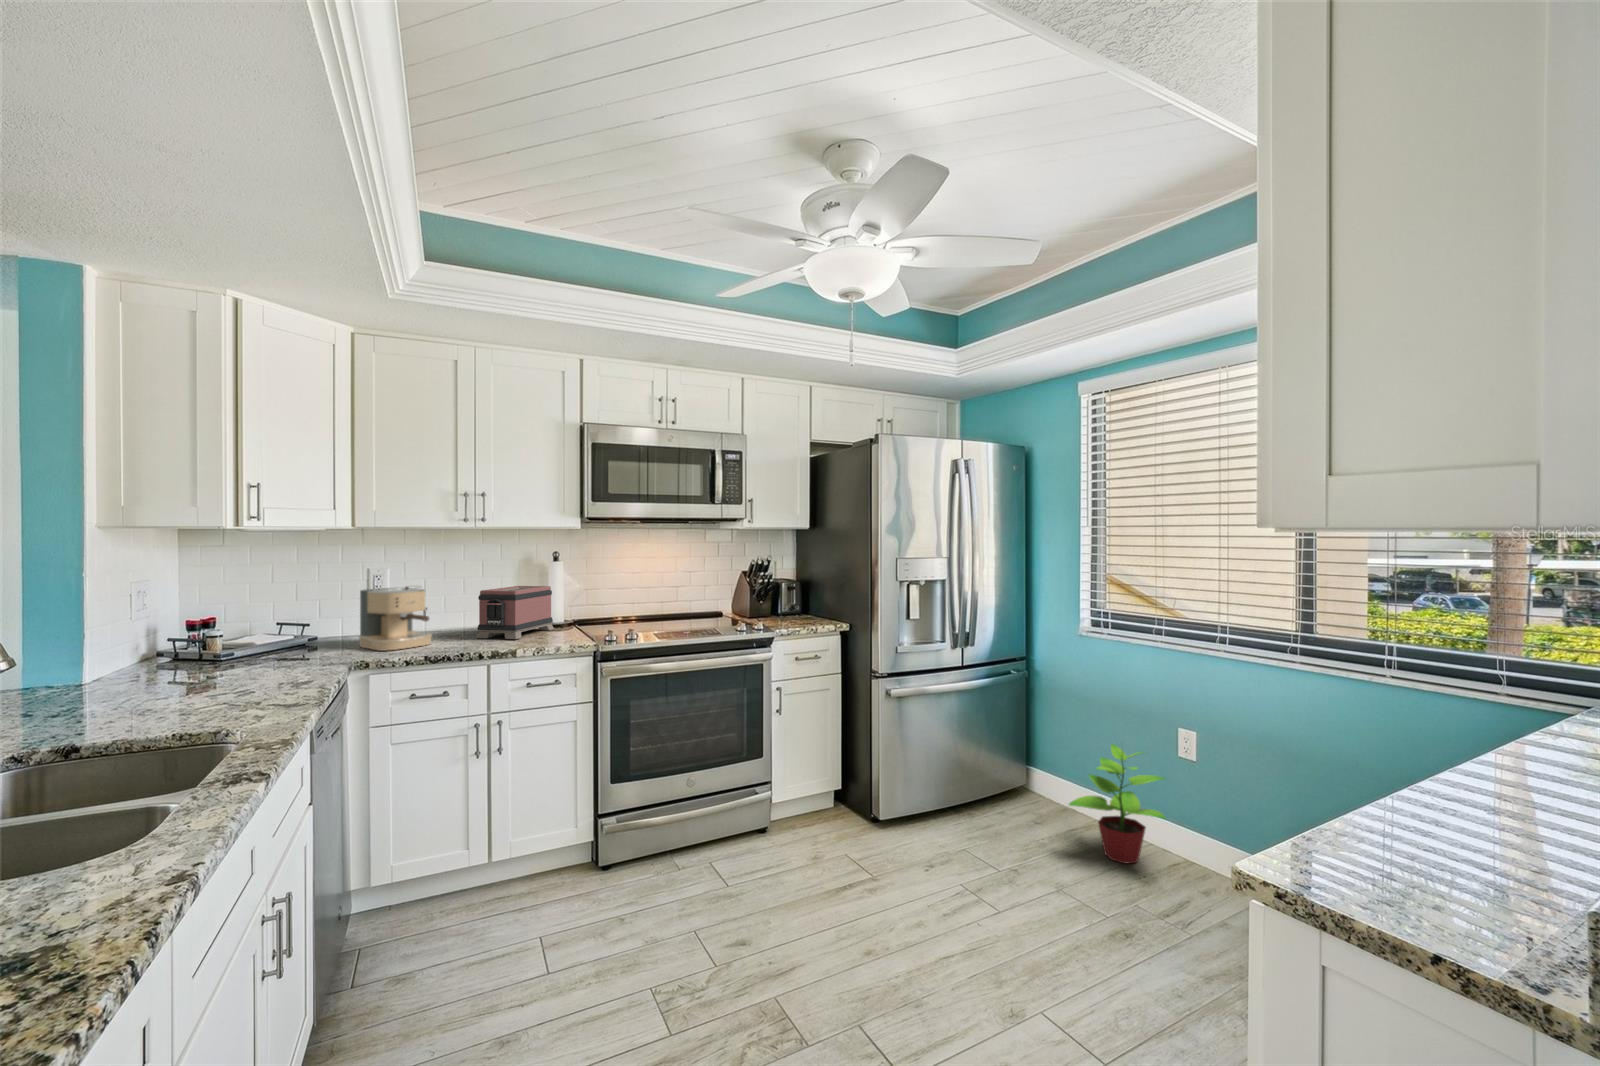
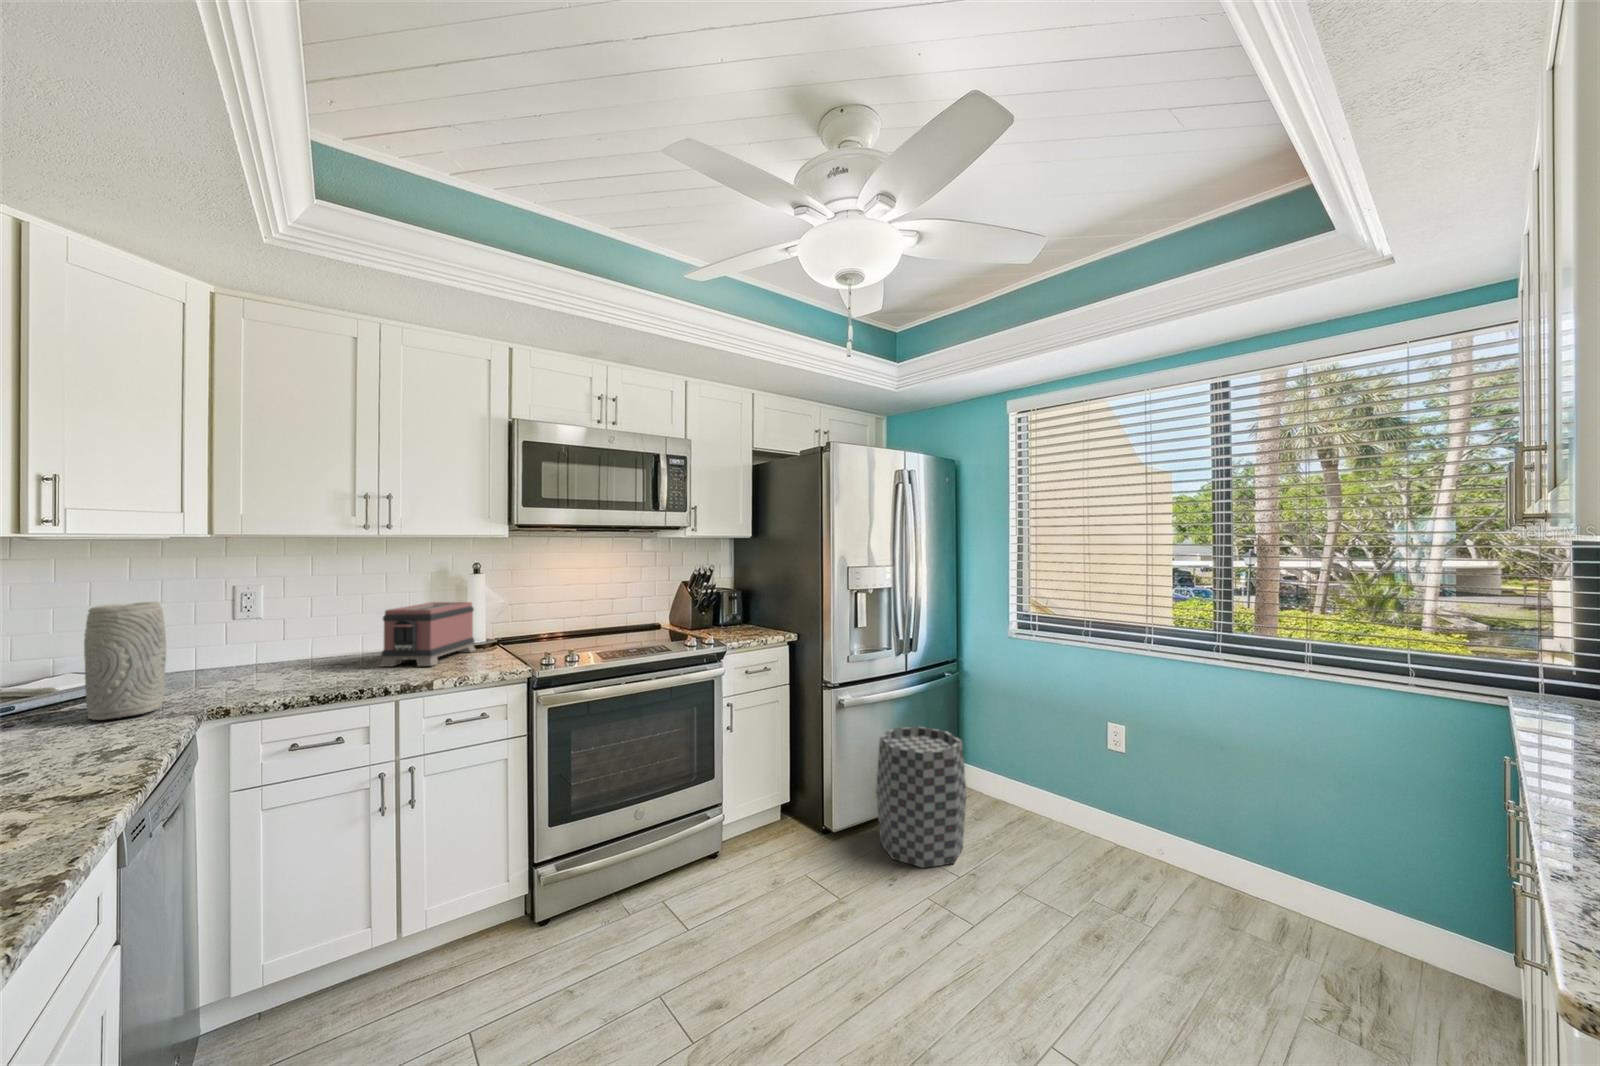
vase: none [277,578,327,664] -> present [84,602,166,720]
coffee maker: present [359,586,432,650] -> none [216,607,321,690]
trash can: none [924,723,1016,860] -> present [876,727,966,868]
potted plant: present [1069,744,1166,863] -> none [1016,740,1110,856]

